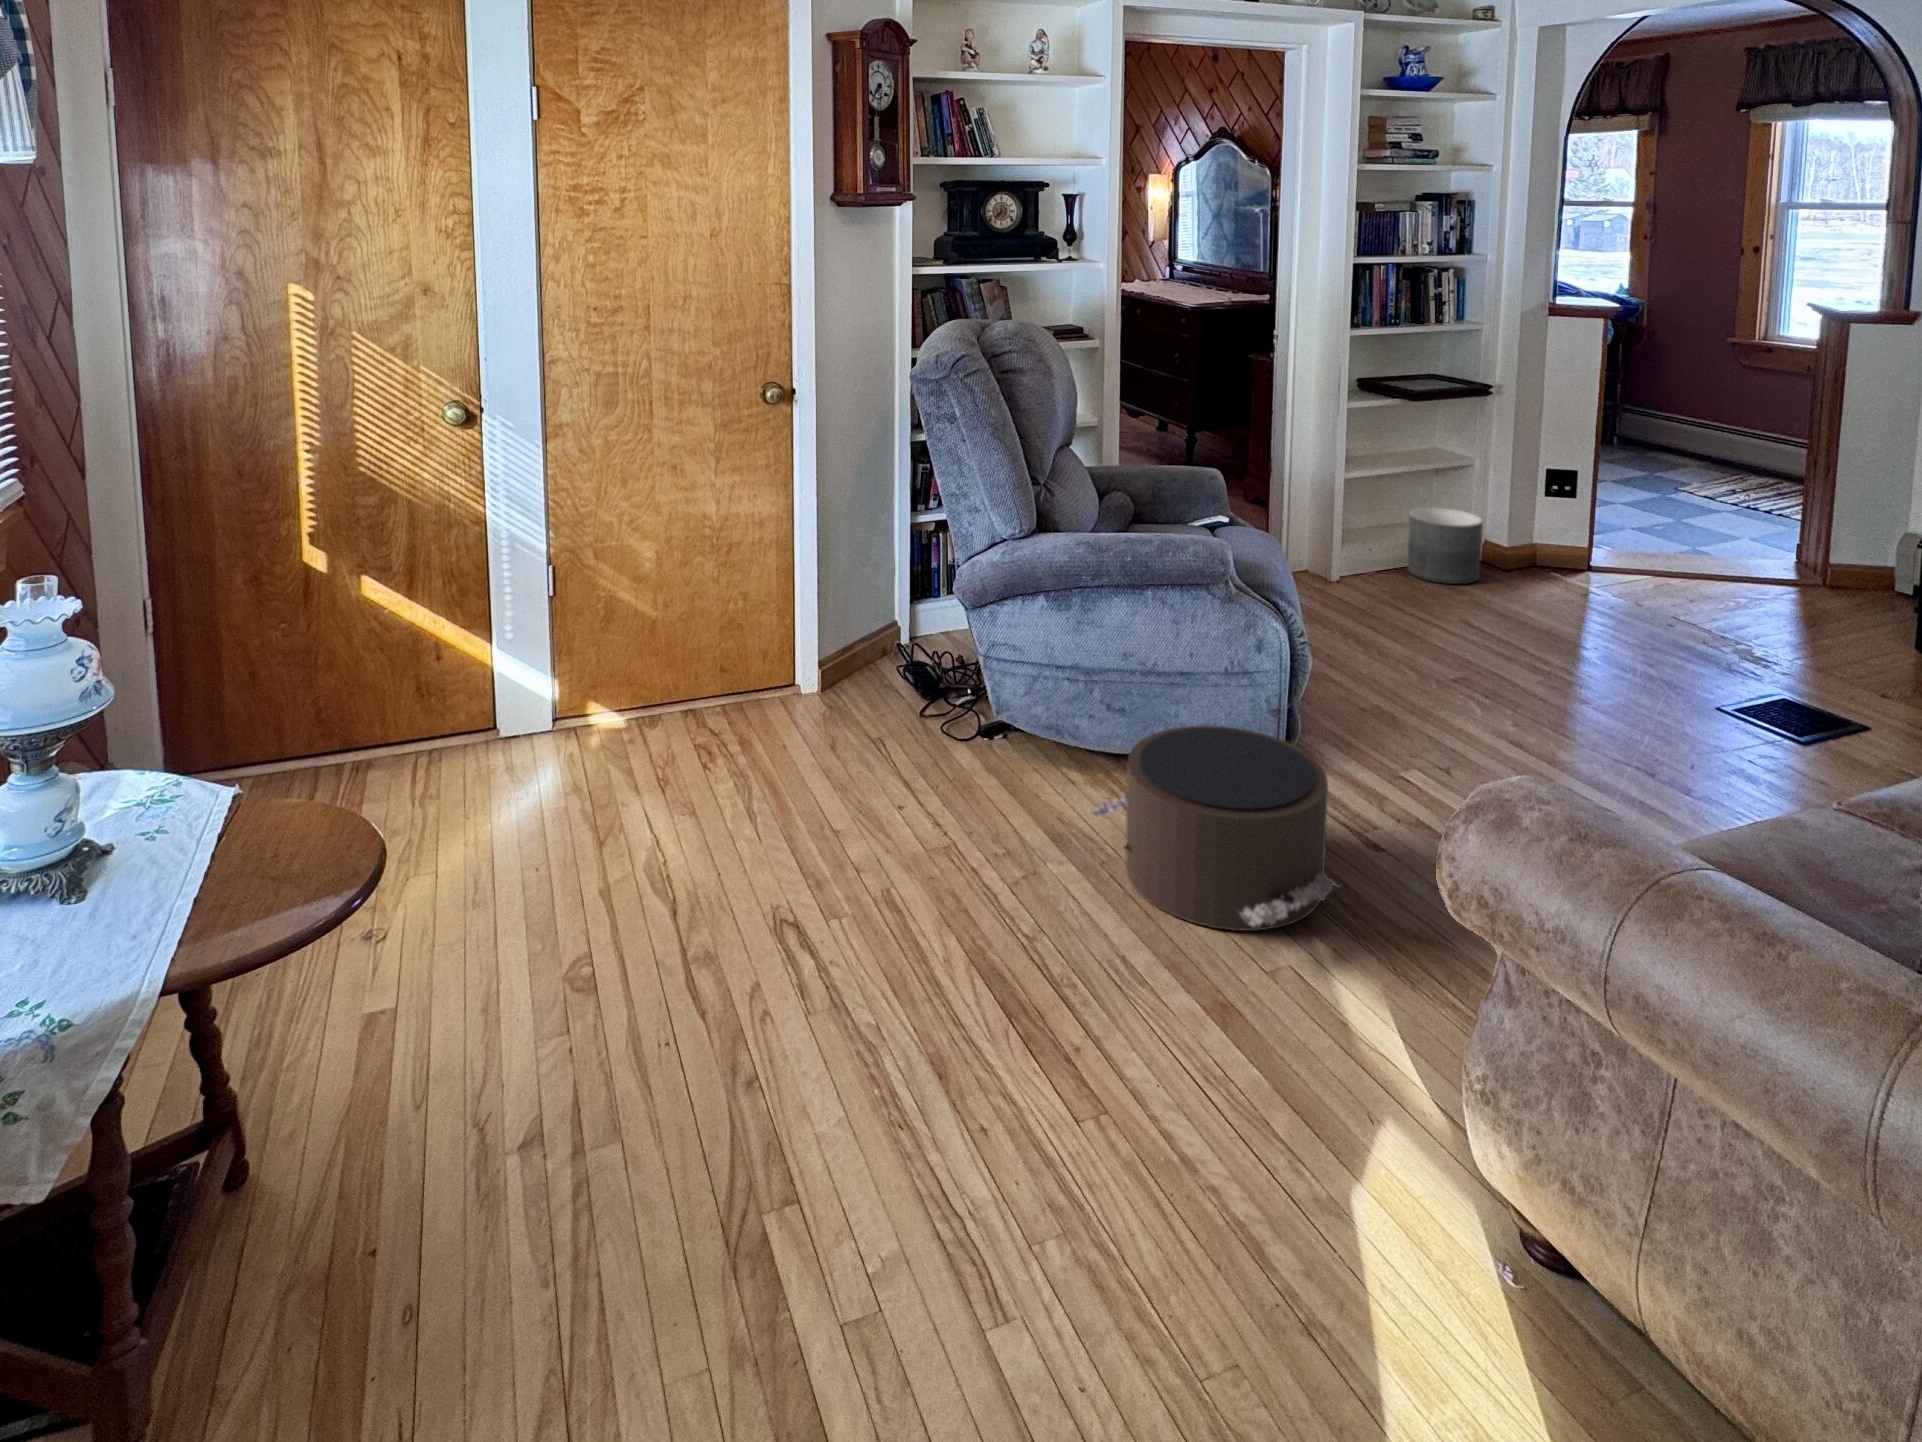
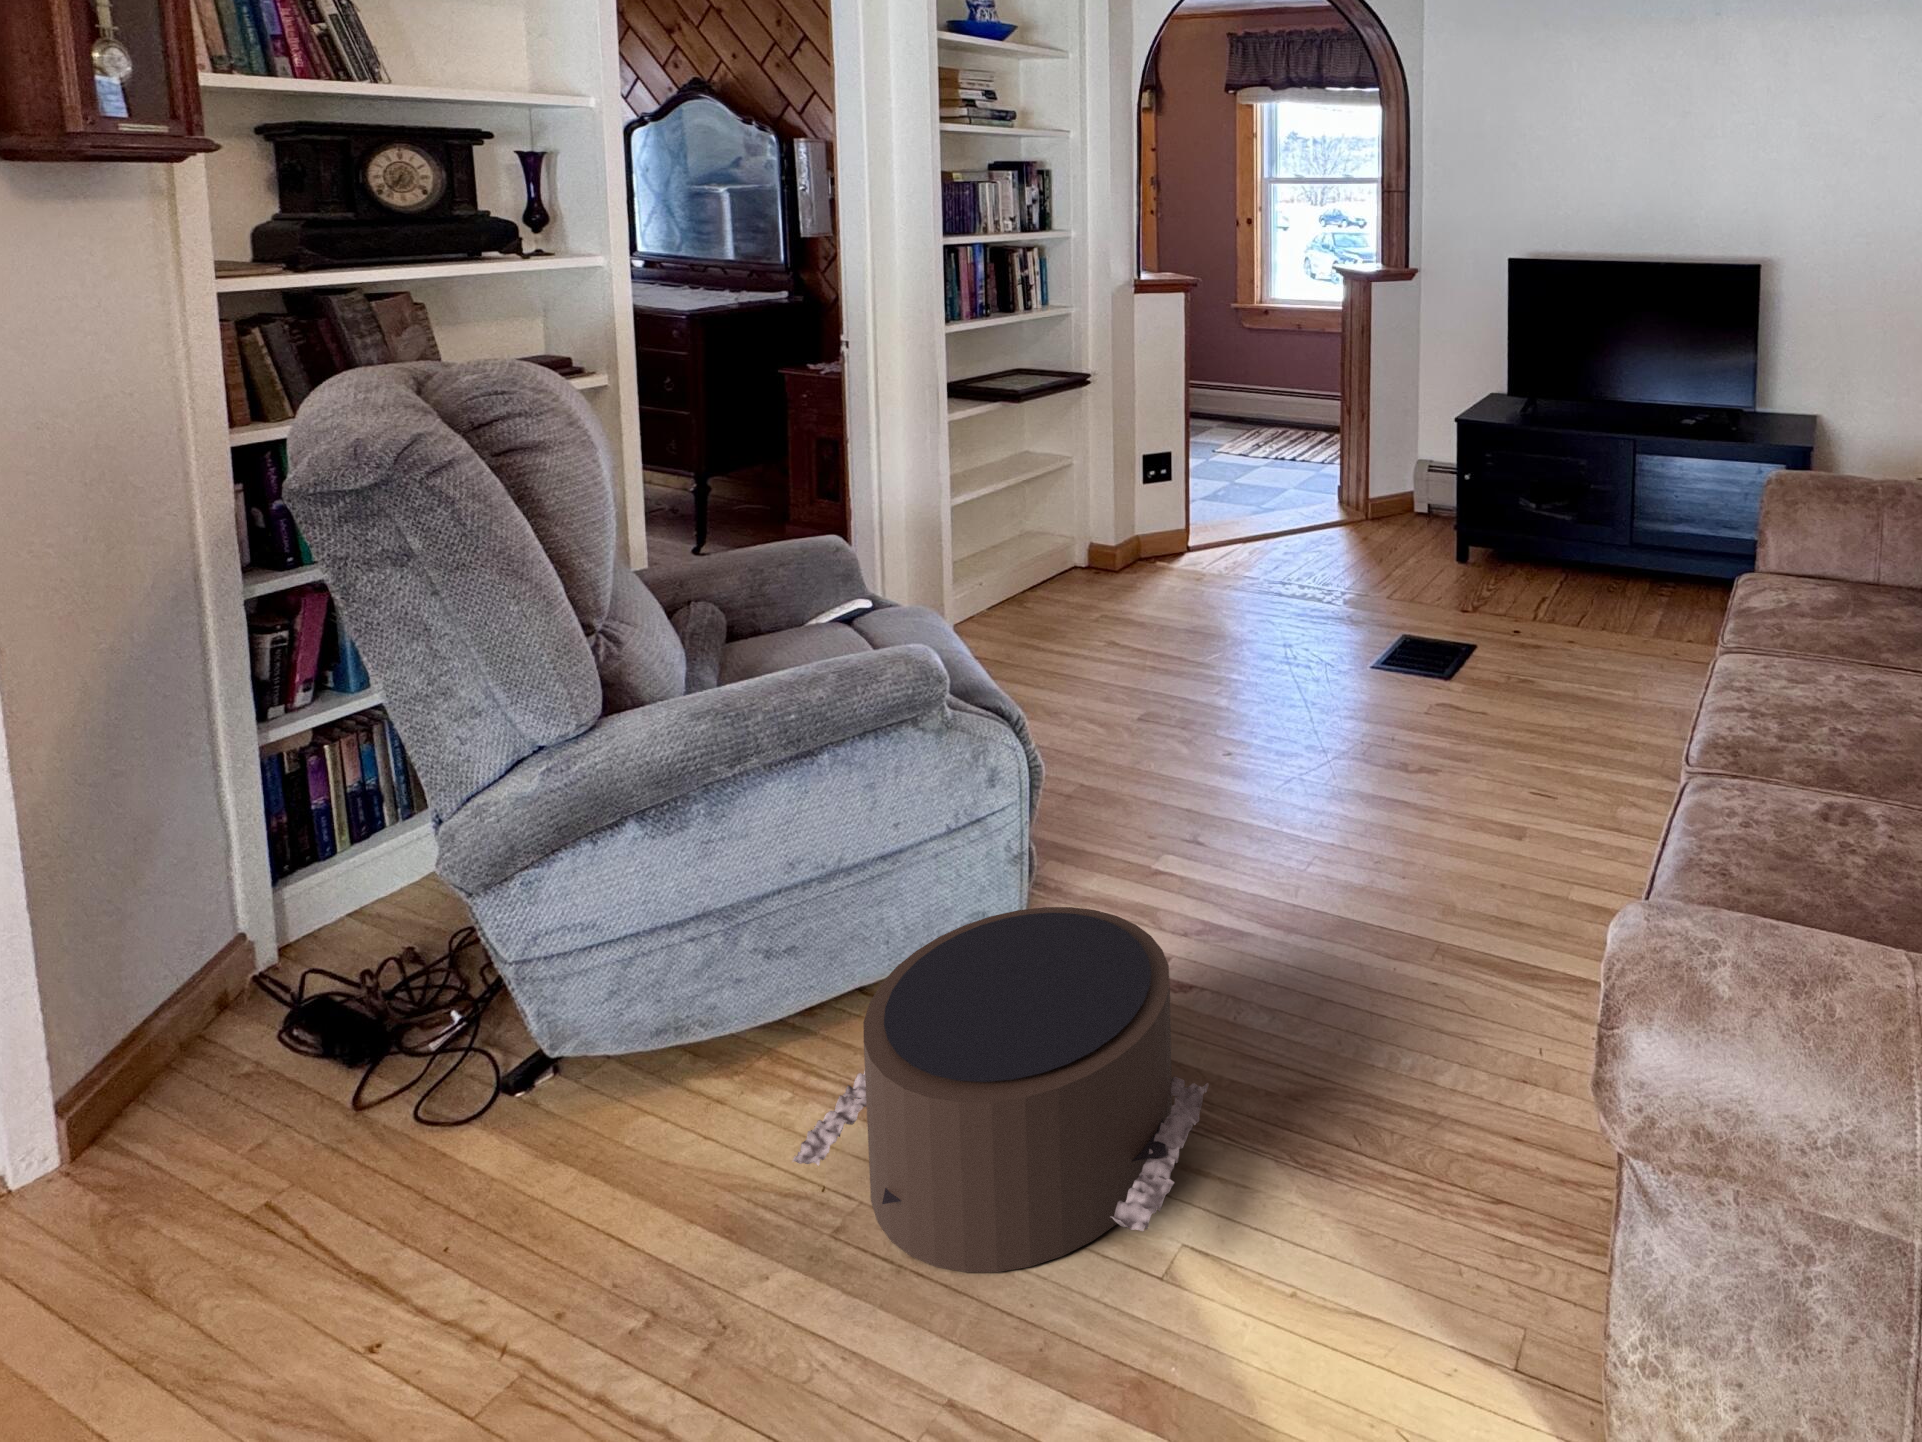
planter: present [1407,508,1483,584] -> none [1020,520,1102,608]

